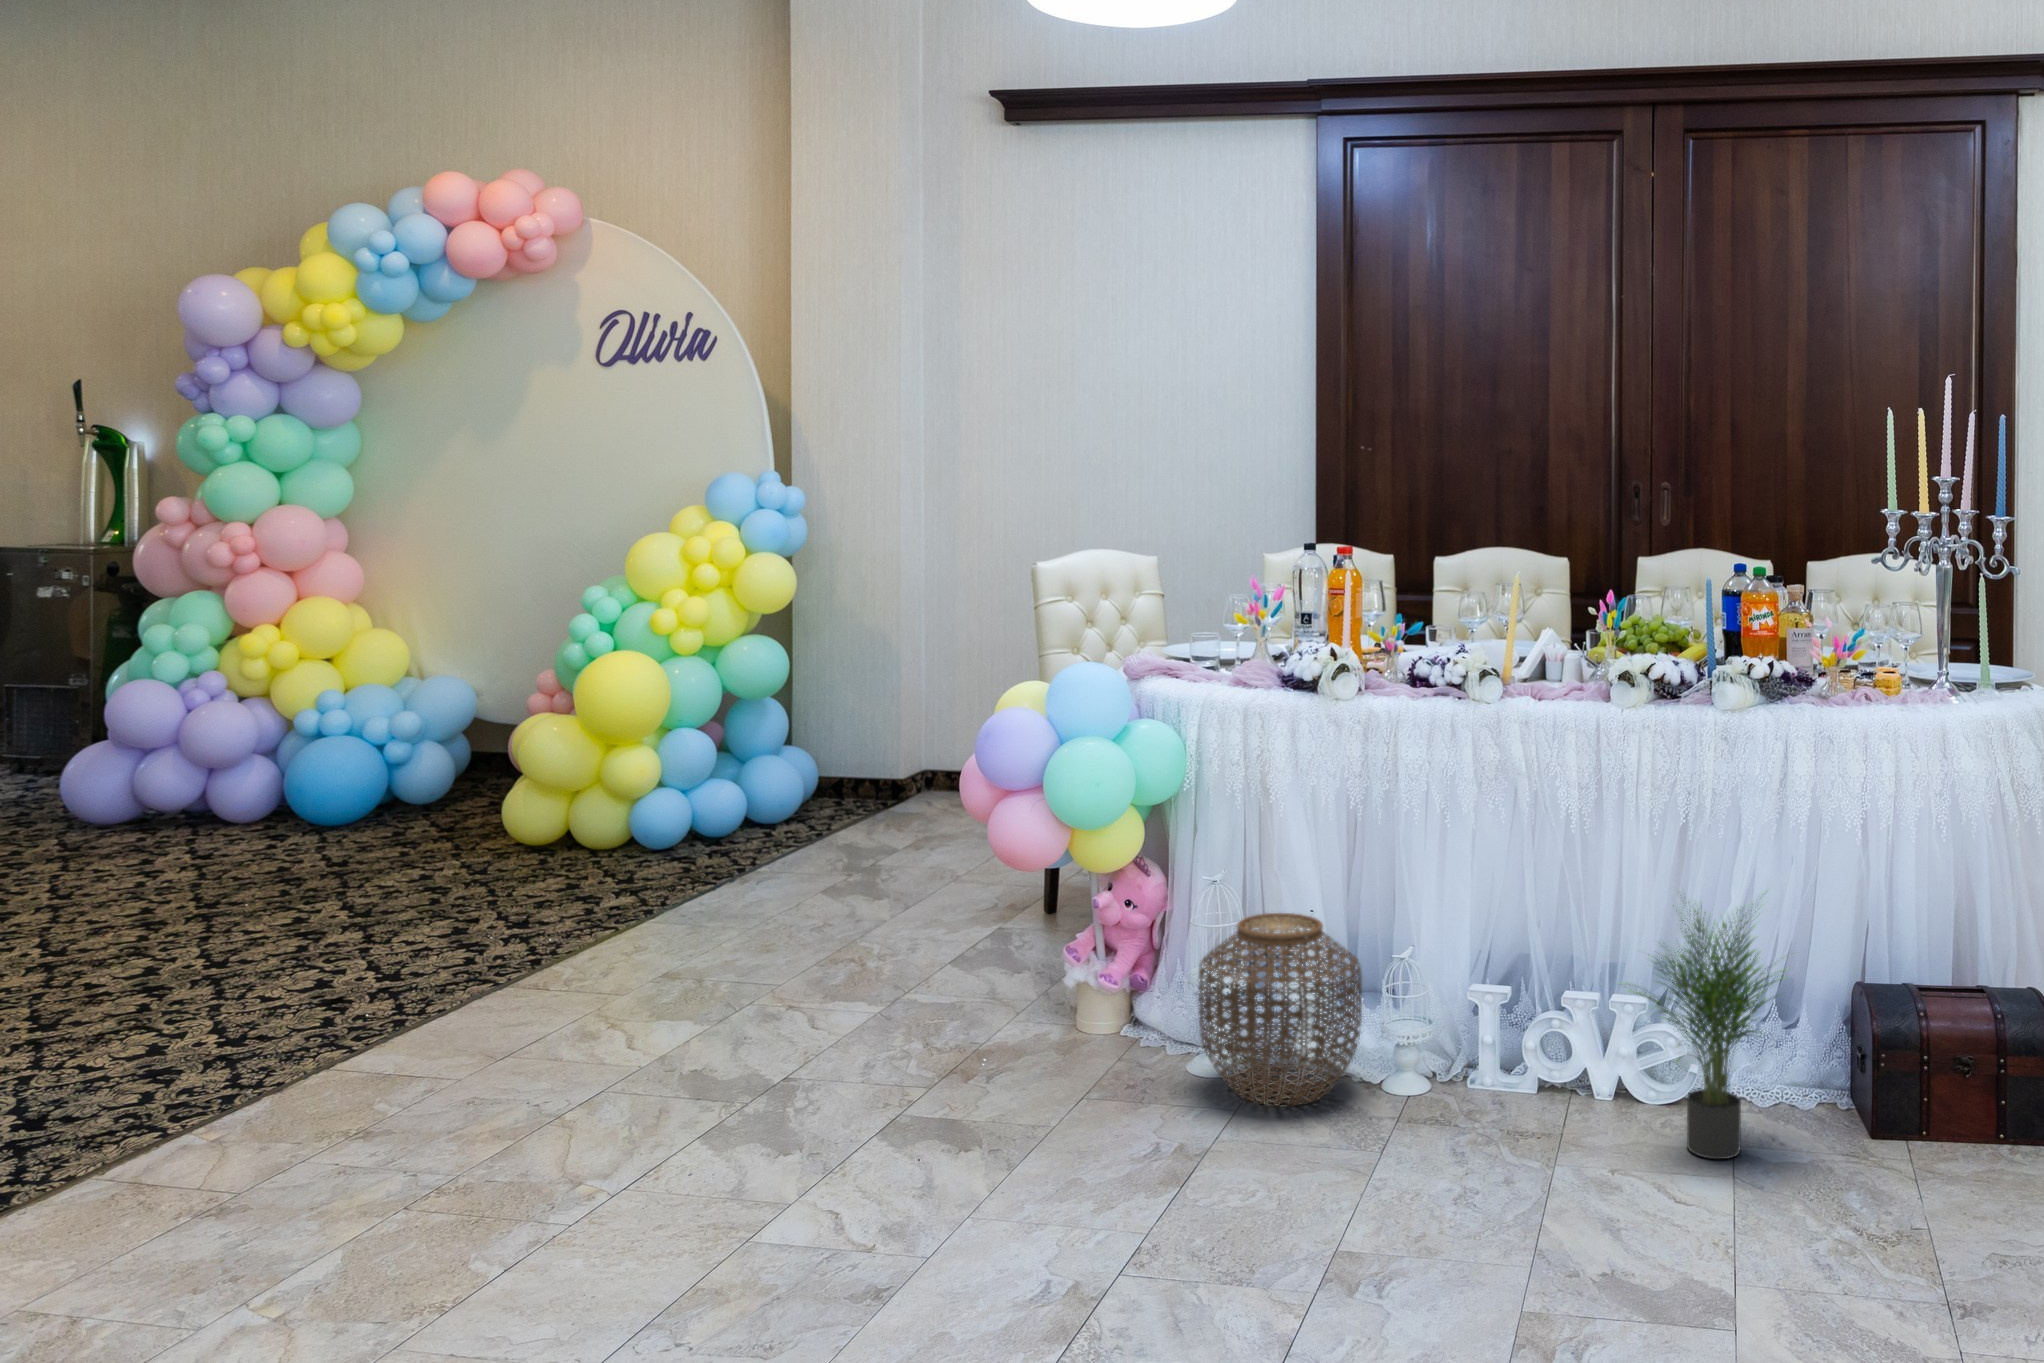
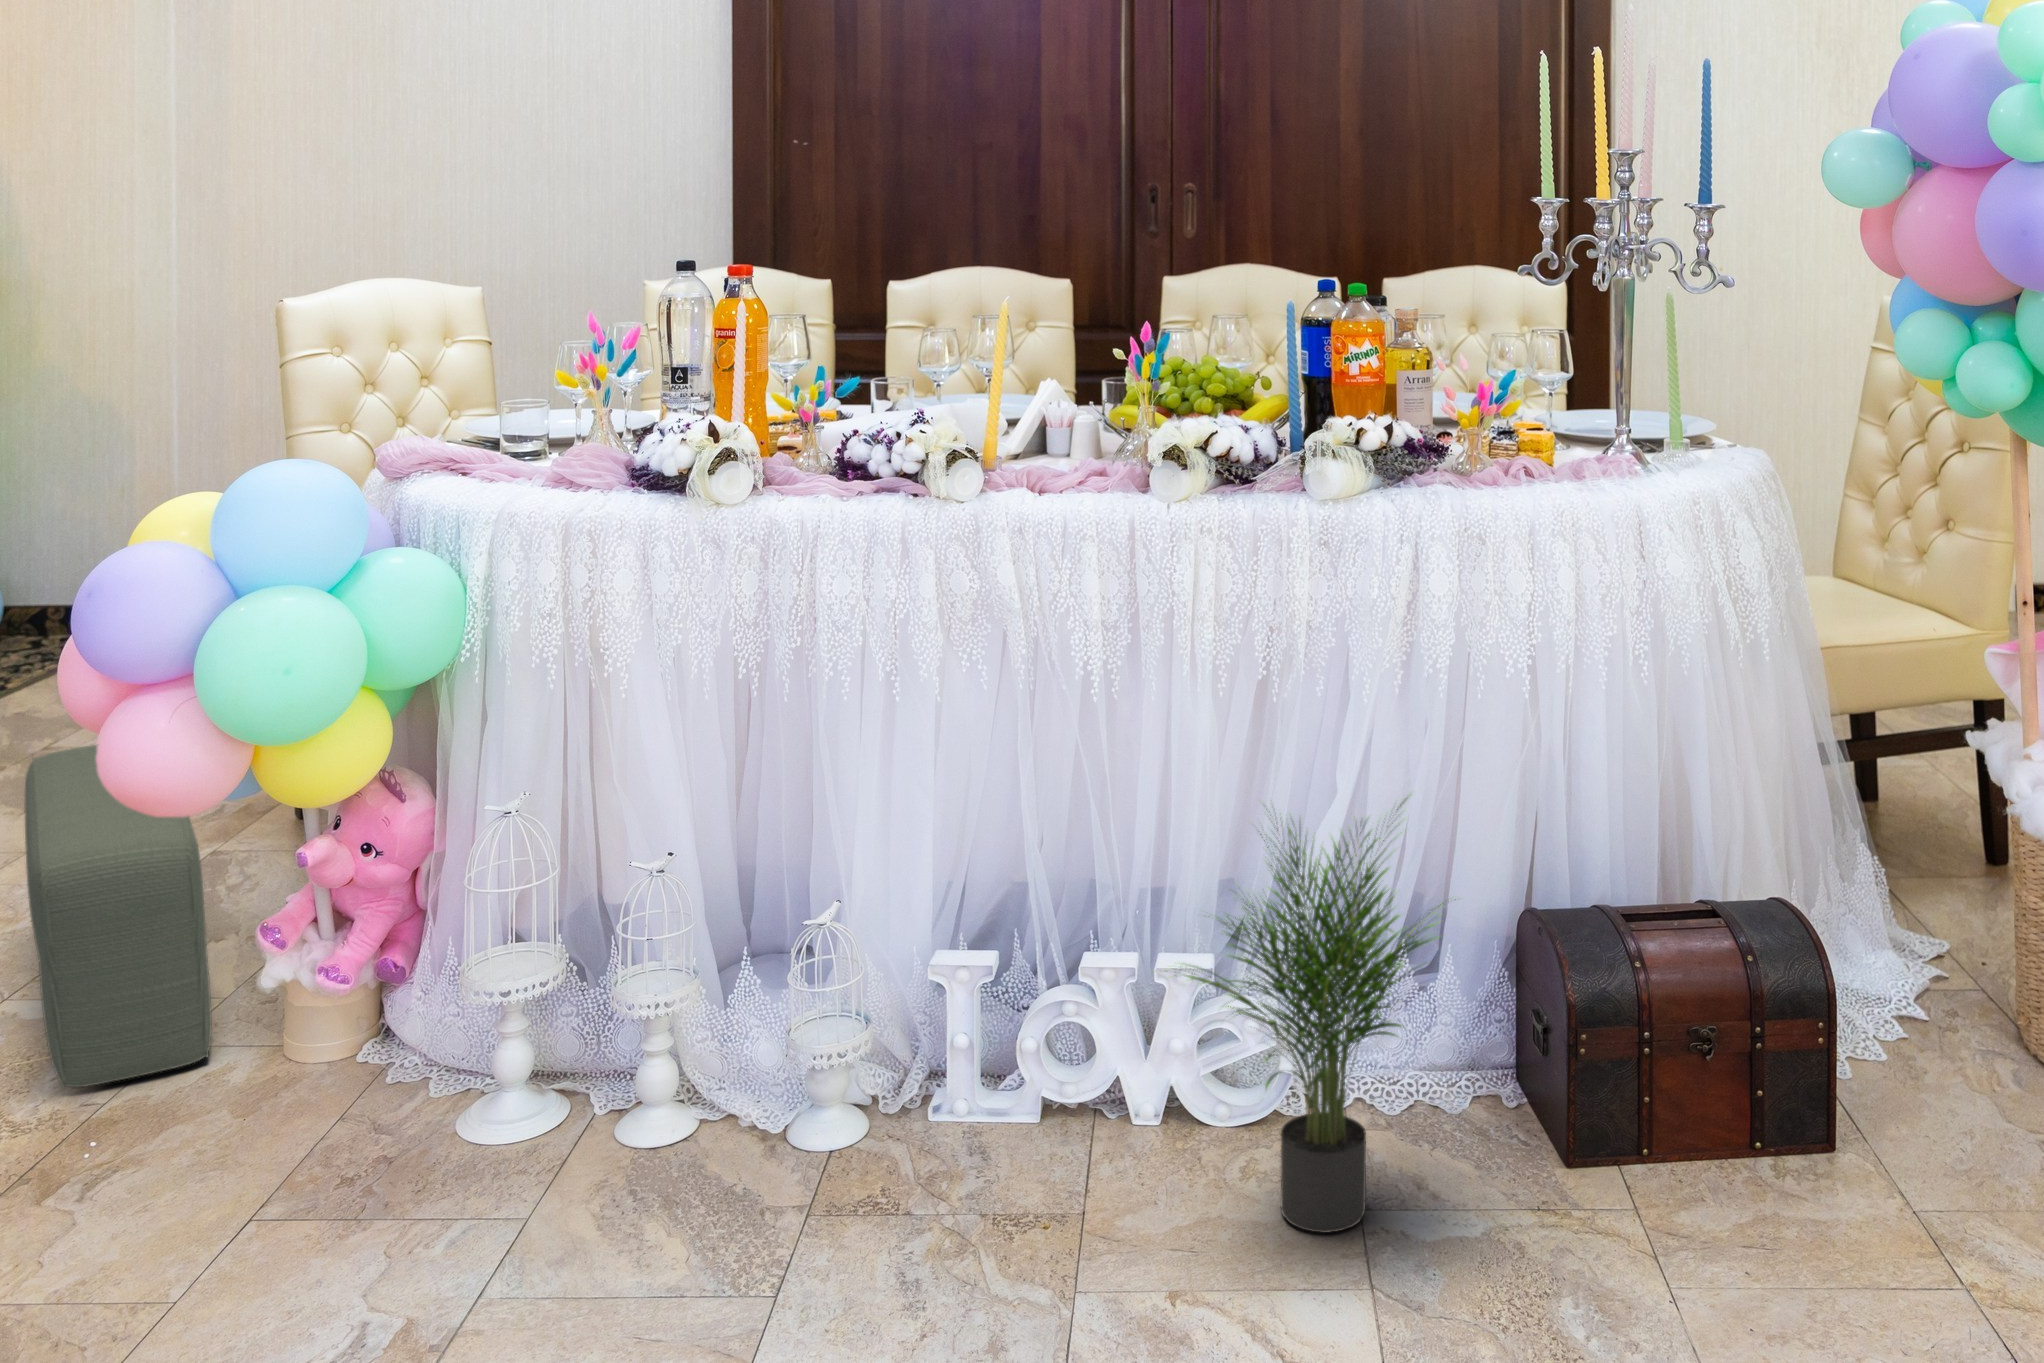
pouf: none [915,837,1036,1032] -> present [24,745,212,1087]
woven basket: present [1199,913,1362,1106] -> none [450,866,746,1196]

